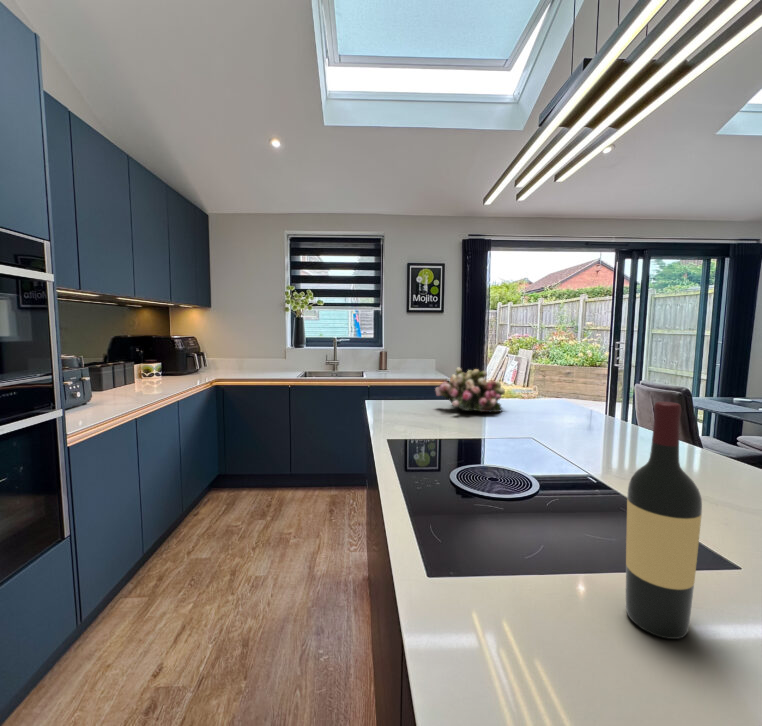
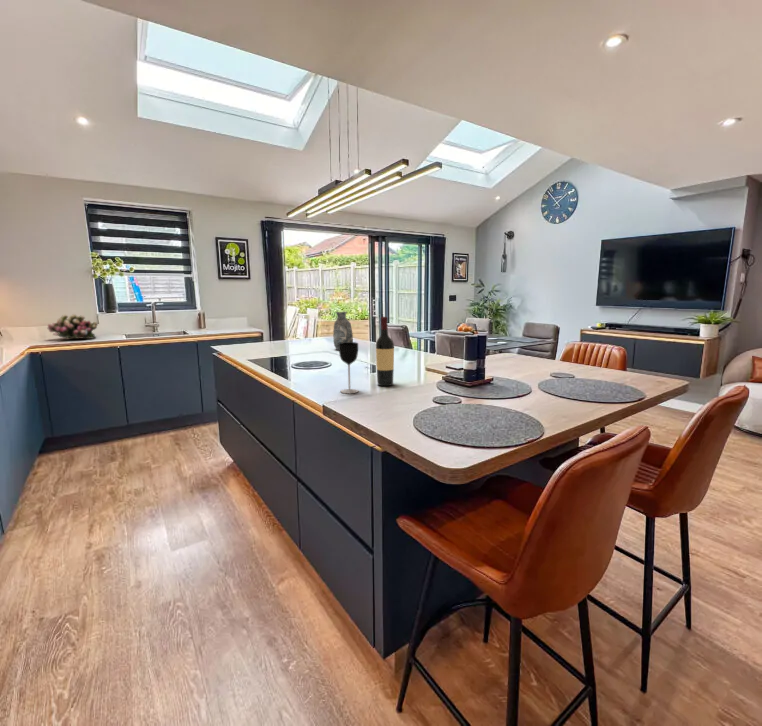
decorative vase: none [535,360,572,427] -> present [333,312,353,350]
flower arrangement: present [435,367,505,412] -> present [47,314,97,339]
wine glass: none [492,471,562,656] -> present [339,342,358,393]

